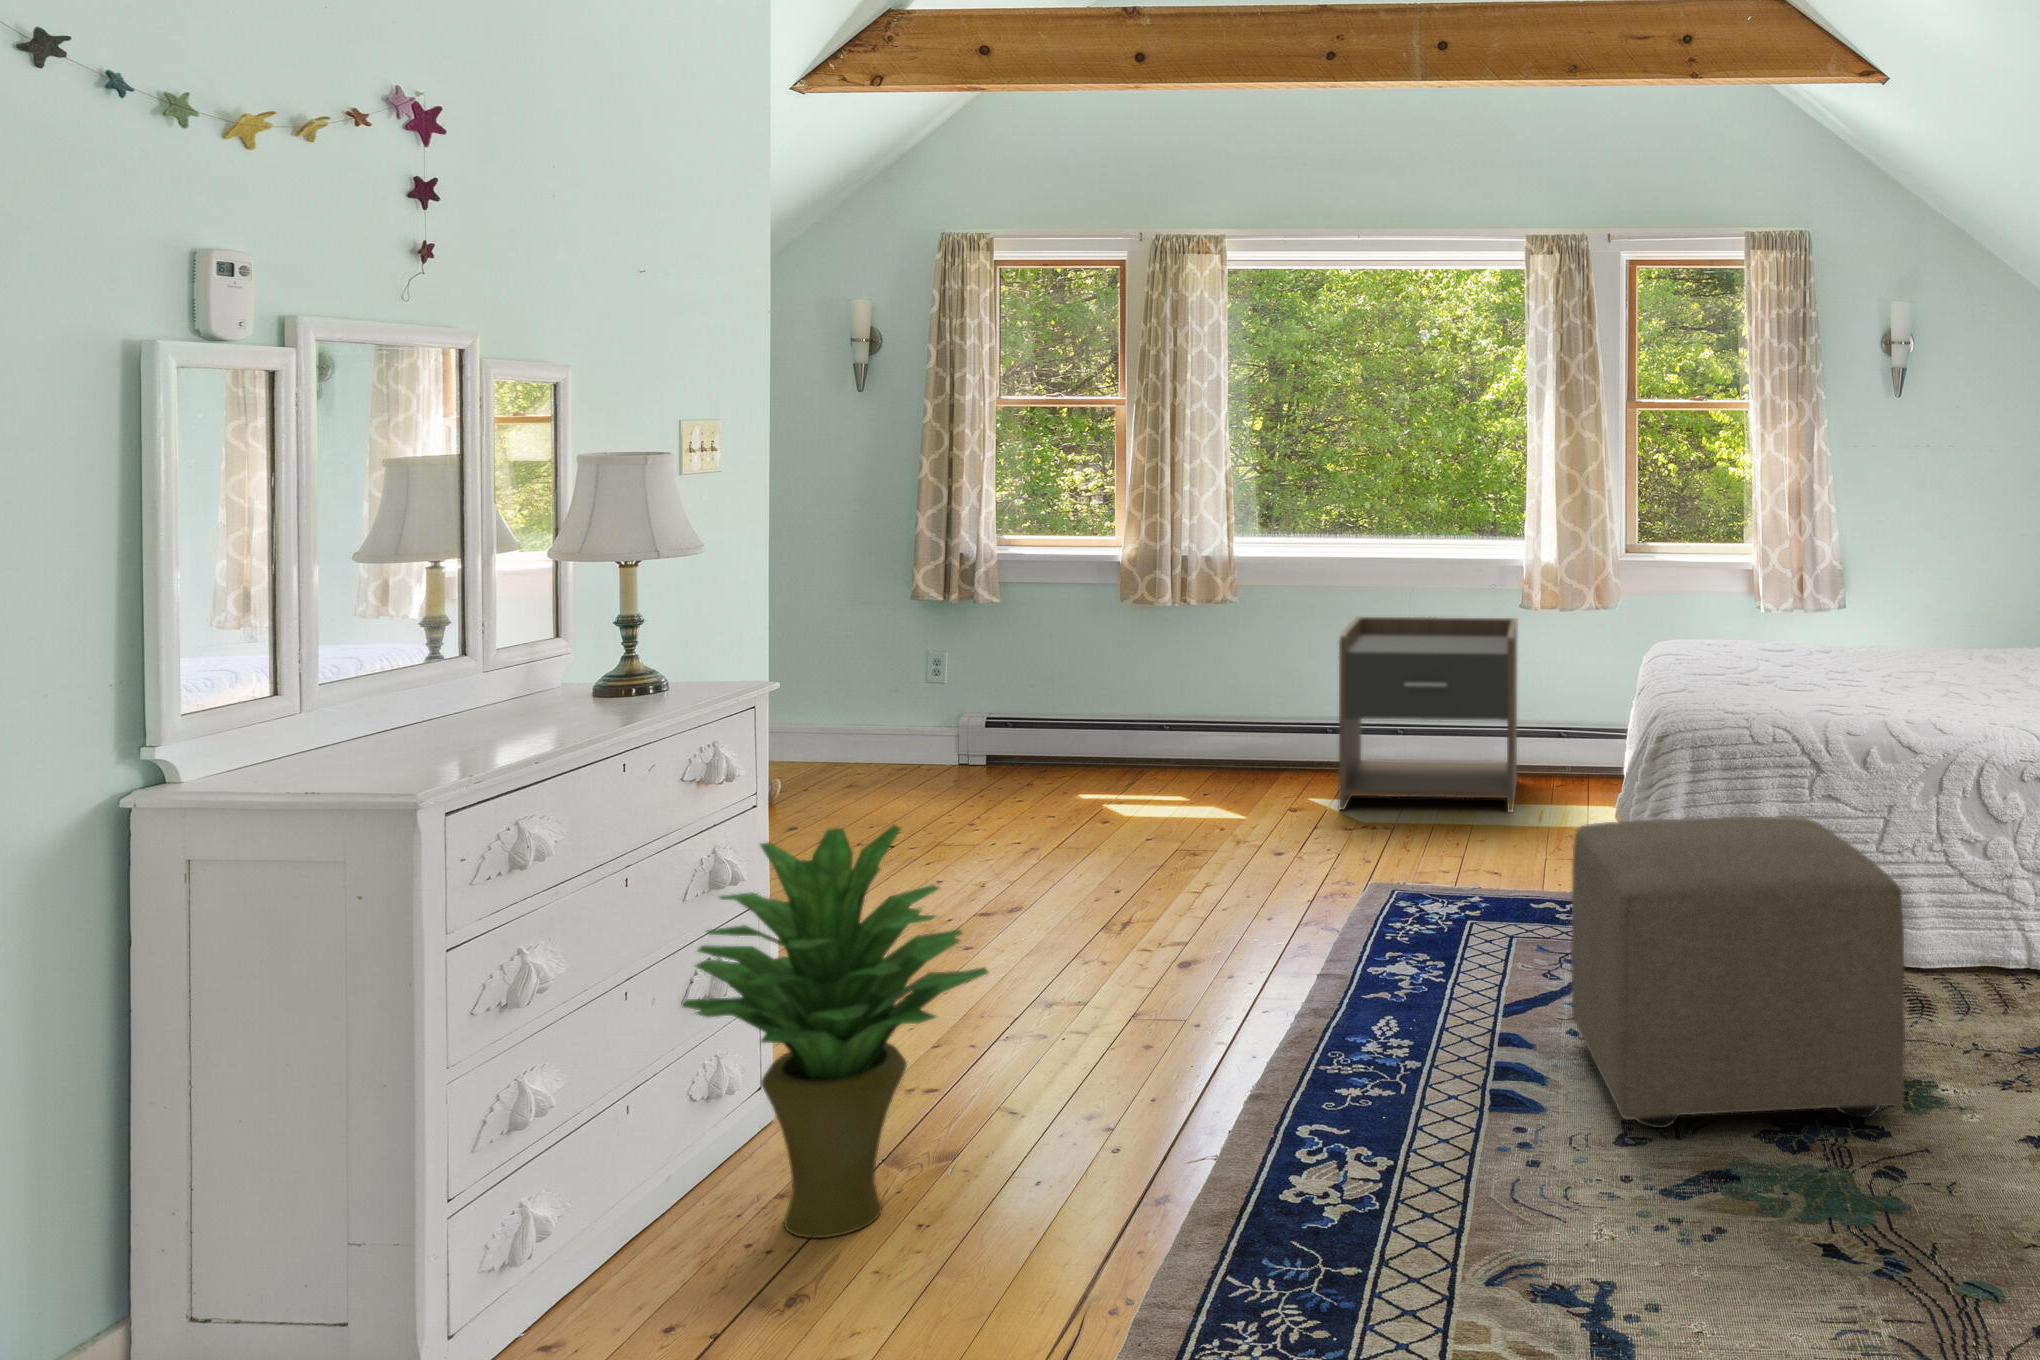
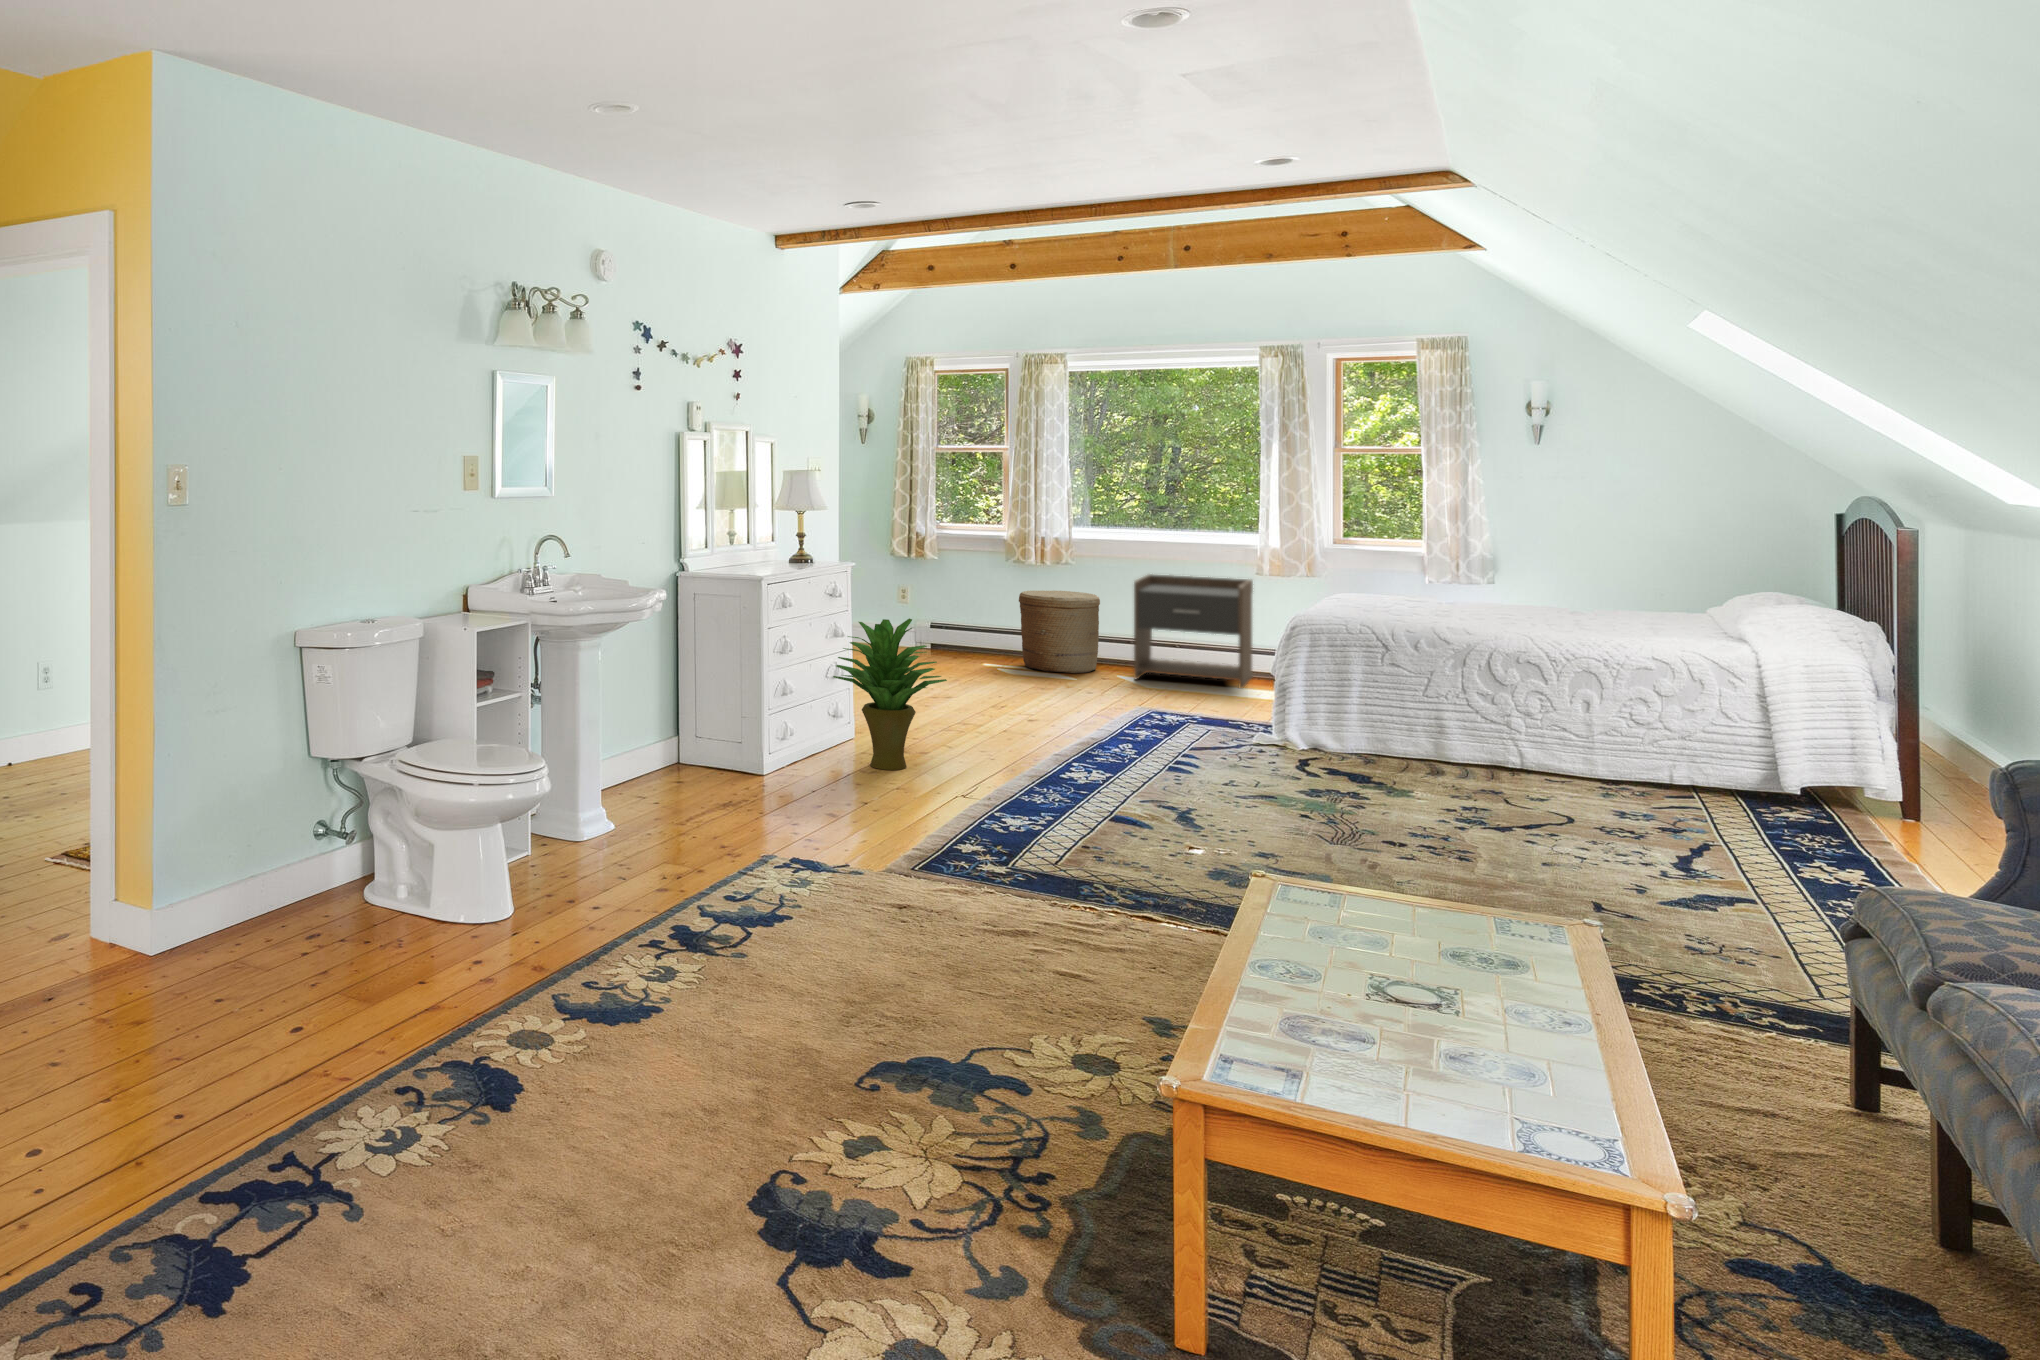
woven basket: none [1140,653,1279,807] -> present [1019,591,1100,673]
ottoman: present [1571,817,1905,1128] -> none [1229,658,1391,797]

